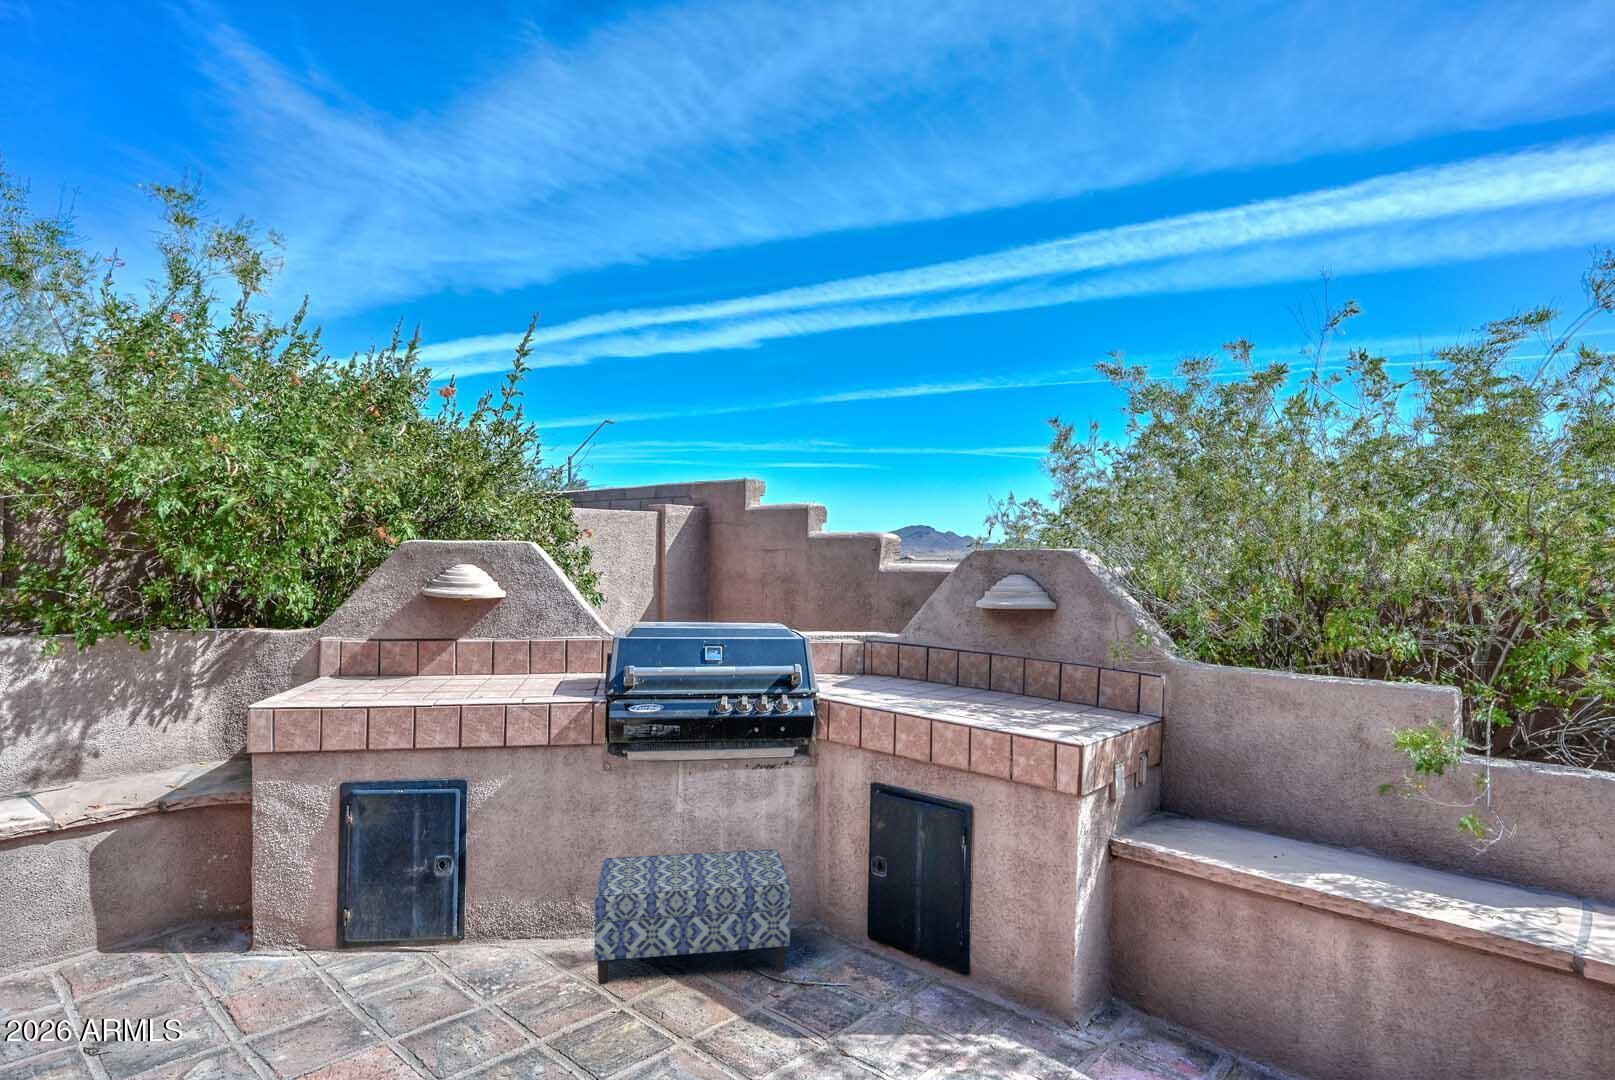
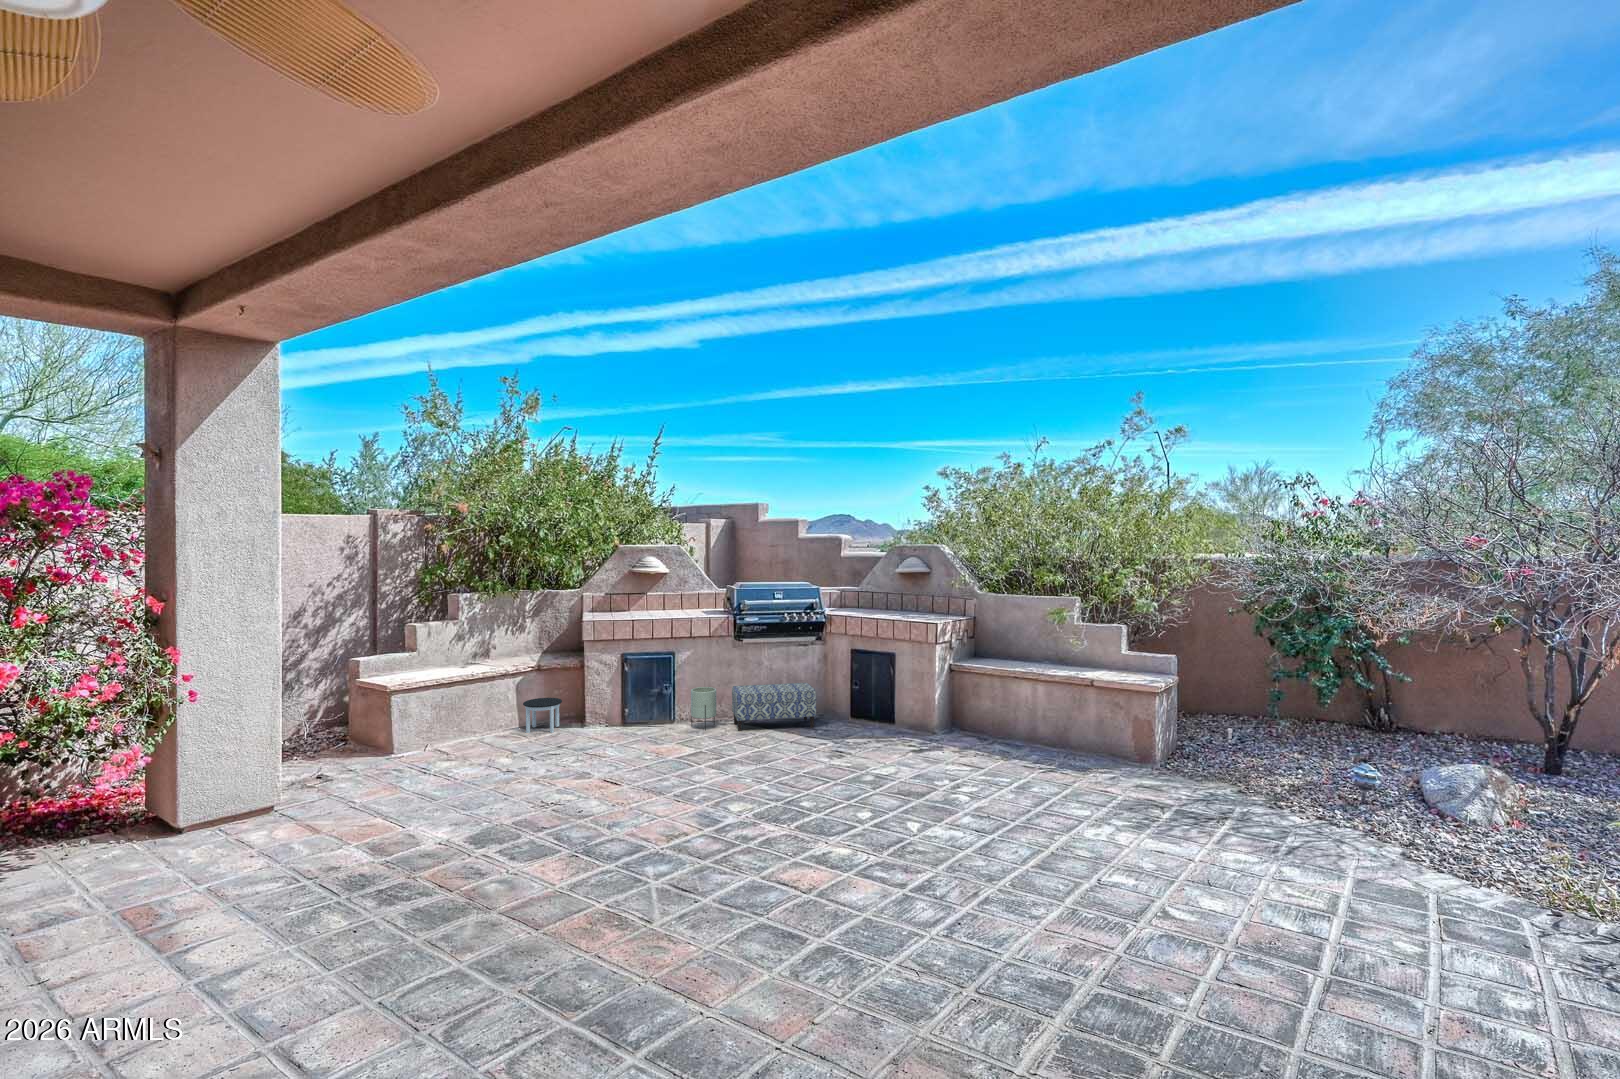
planter: none [494,861,558,981] -> present [691,687,716,730]
round table: none [84,877,199,980] -> present [523,698,562,733]

